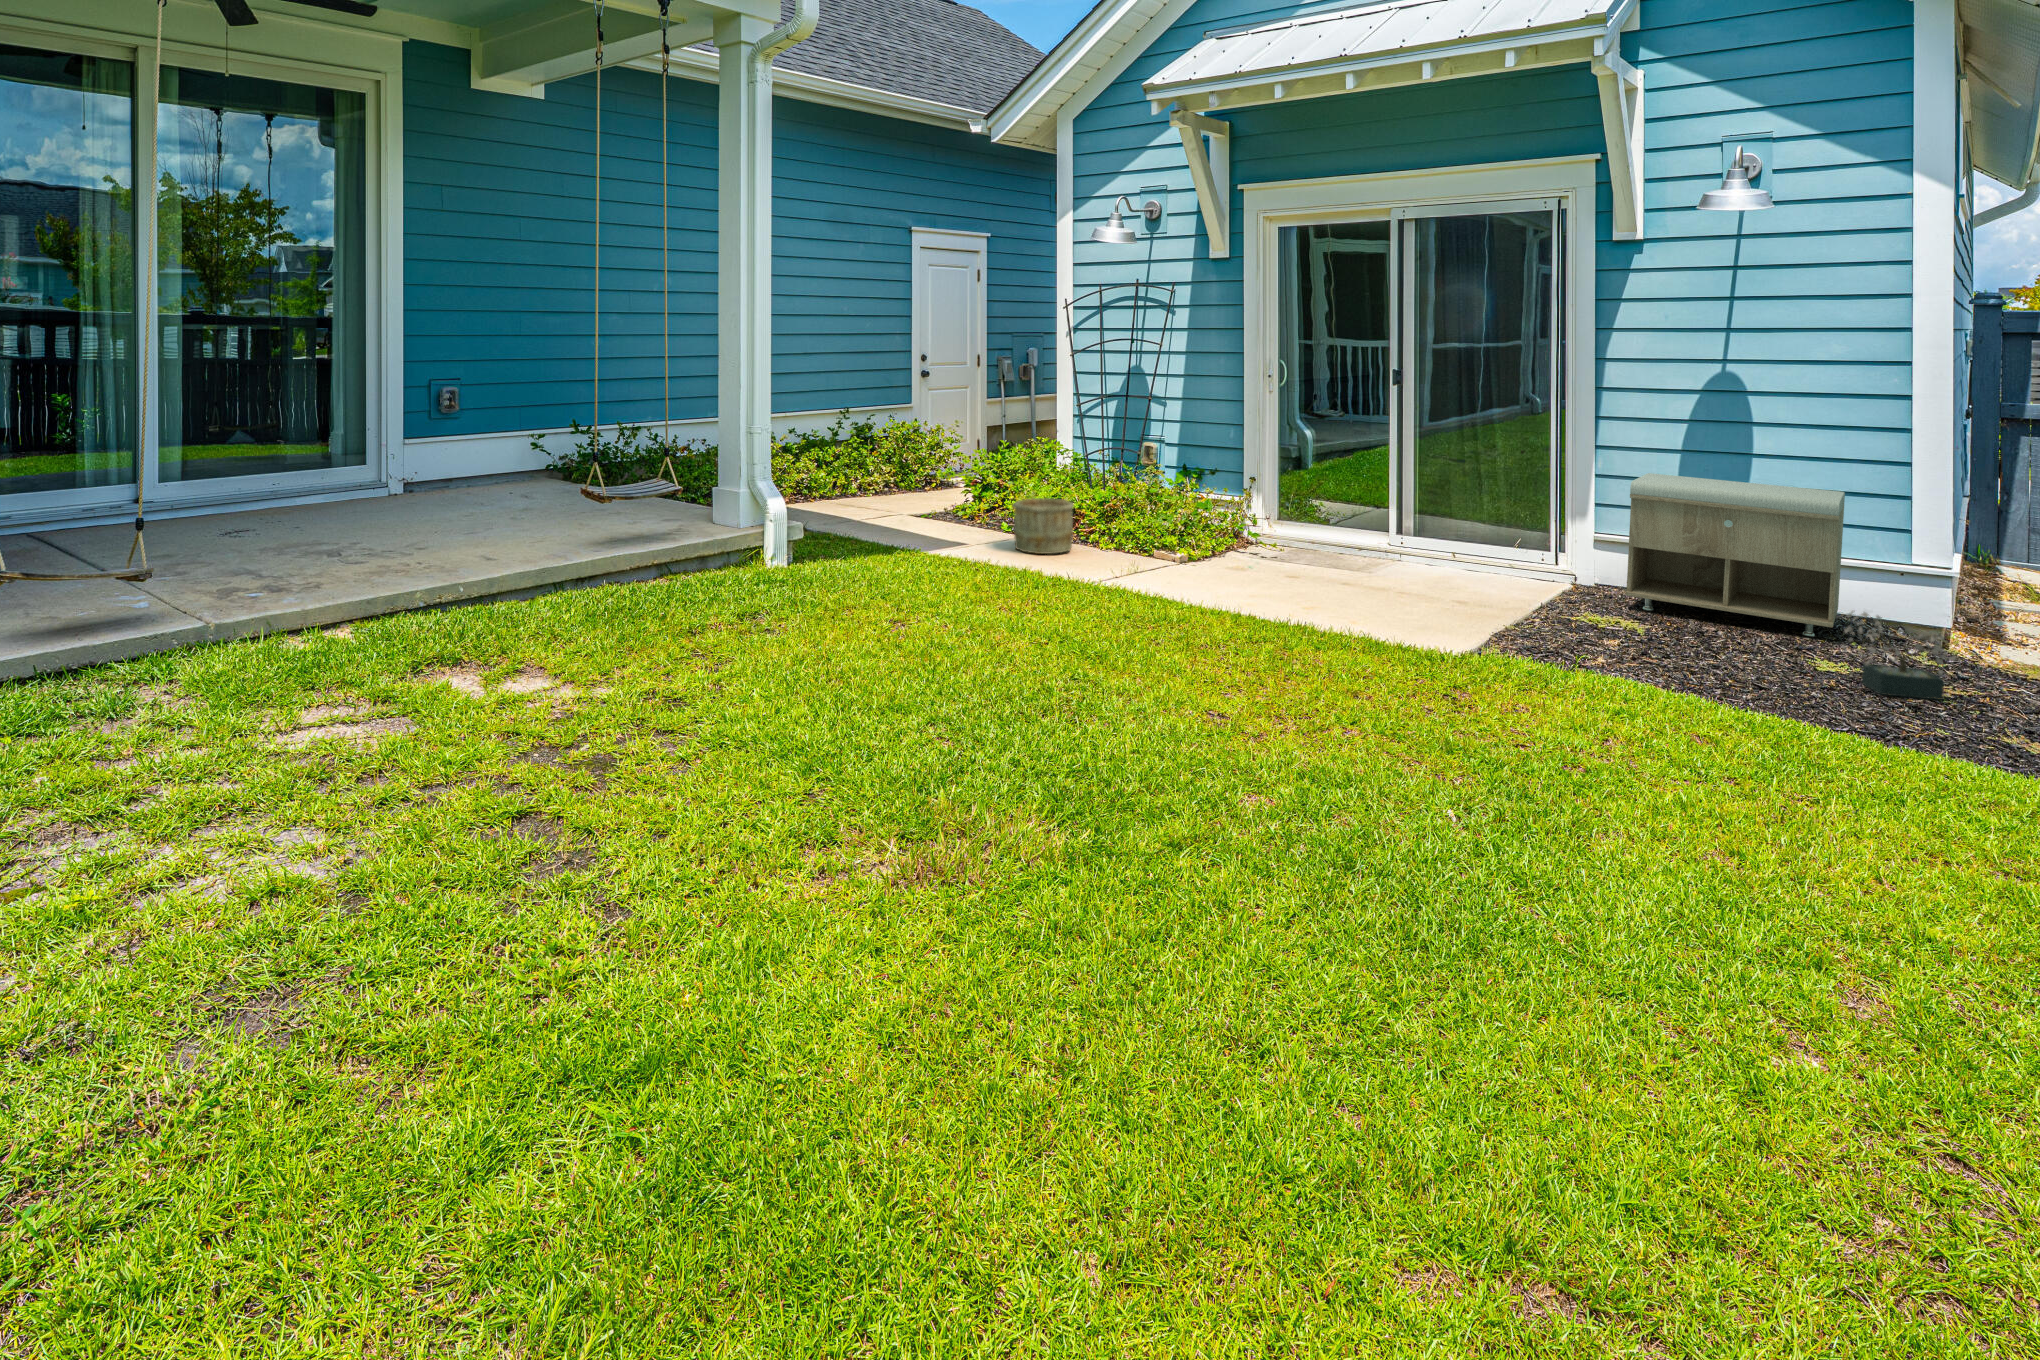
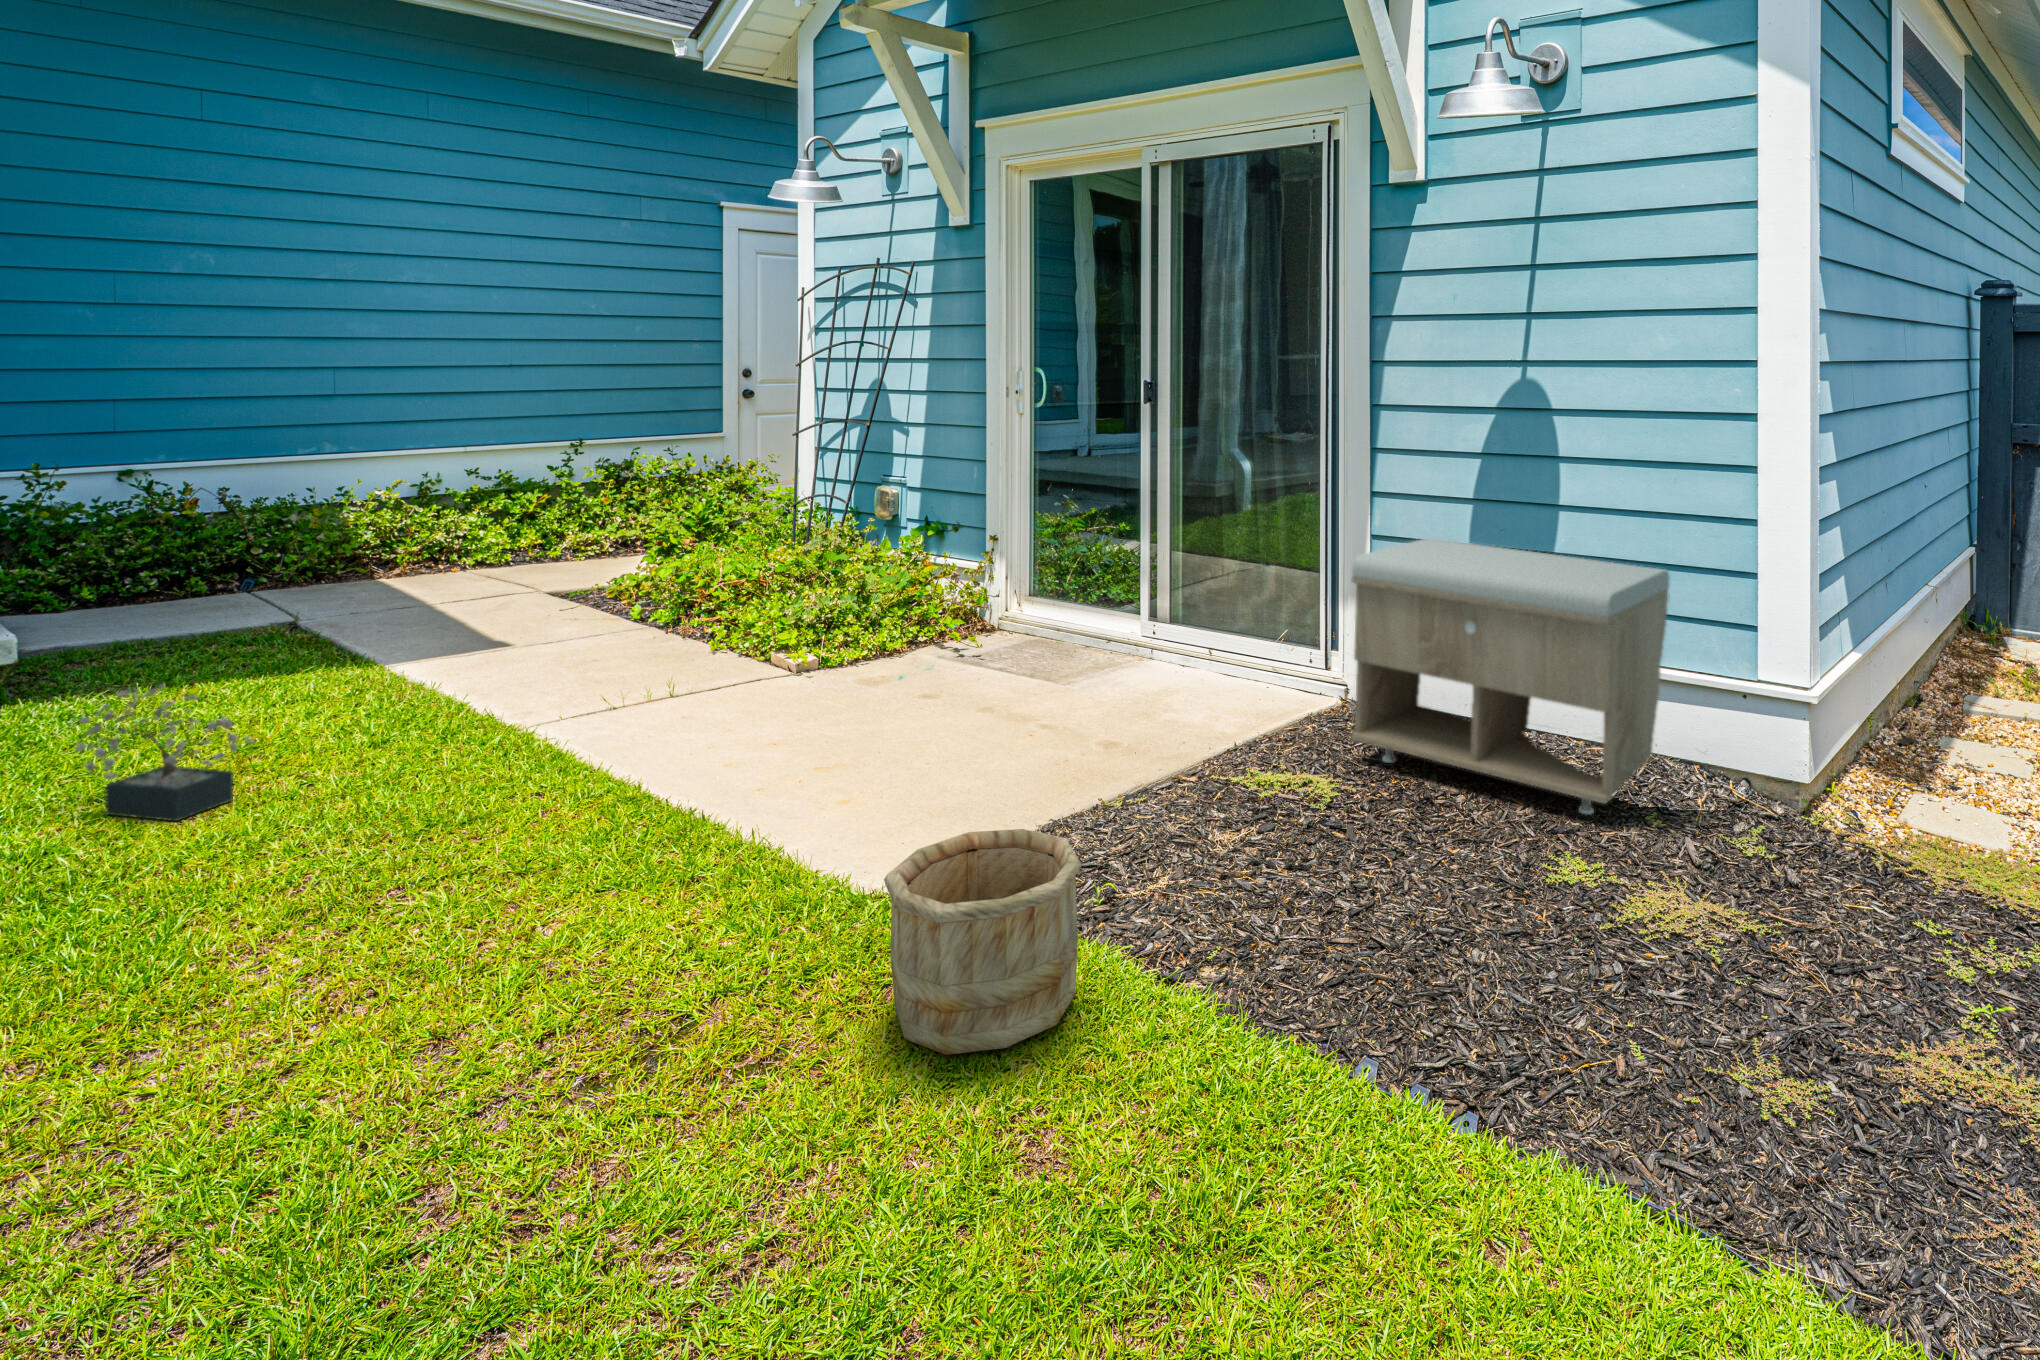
wooden bucket: present [1013,498,1074,554] -> present [884,829,1081,1055]
decorative plant: present [1843,611,1956,700] -> present [72,684,254,821]

